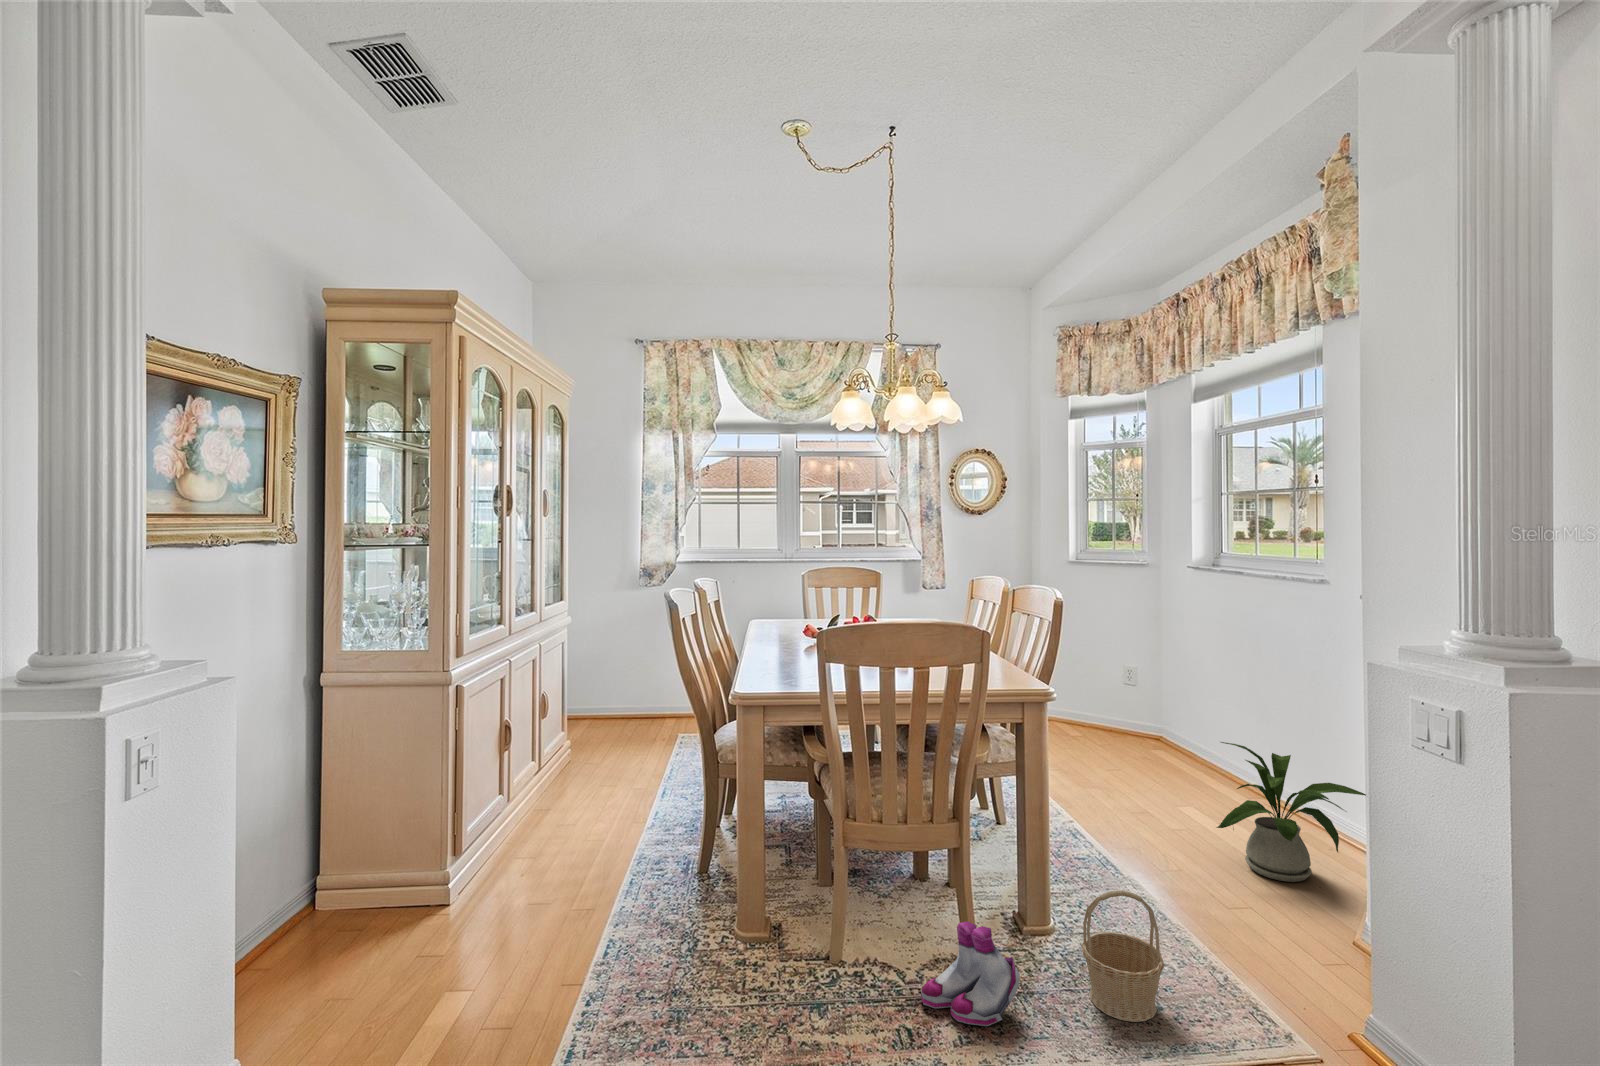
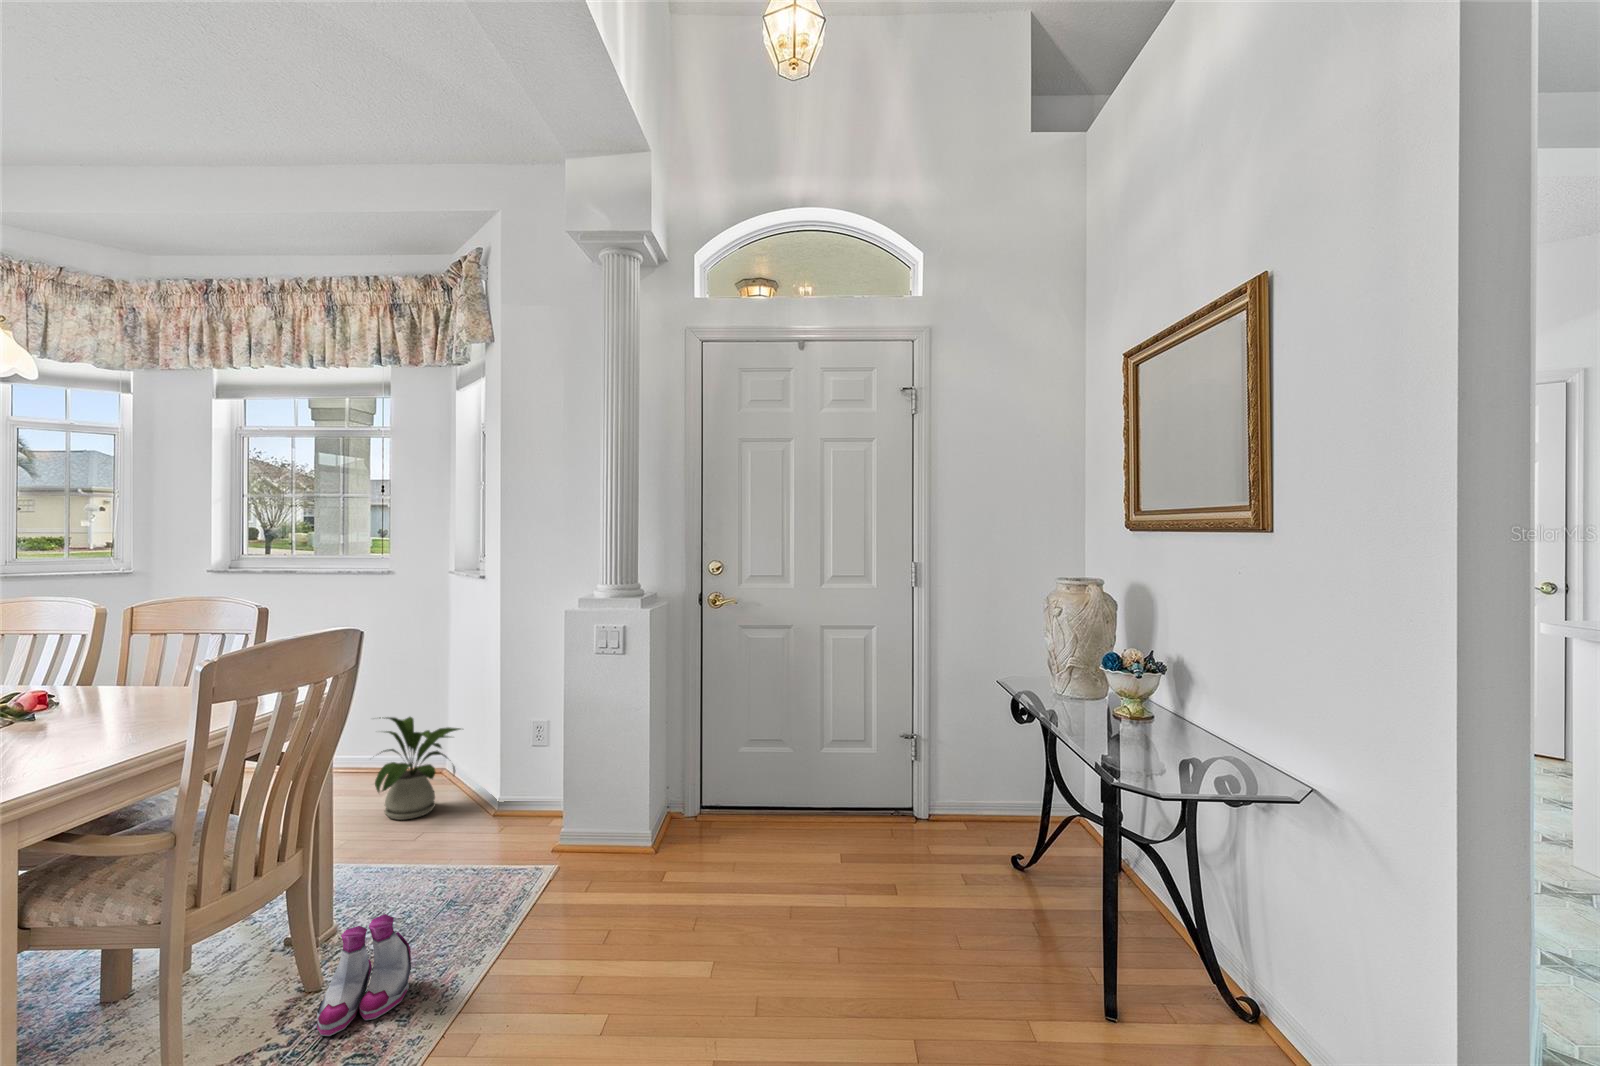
basket: present [1082,890,1164,1022] -> none [415,829,485,939]

